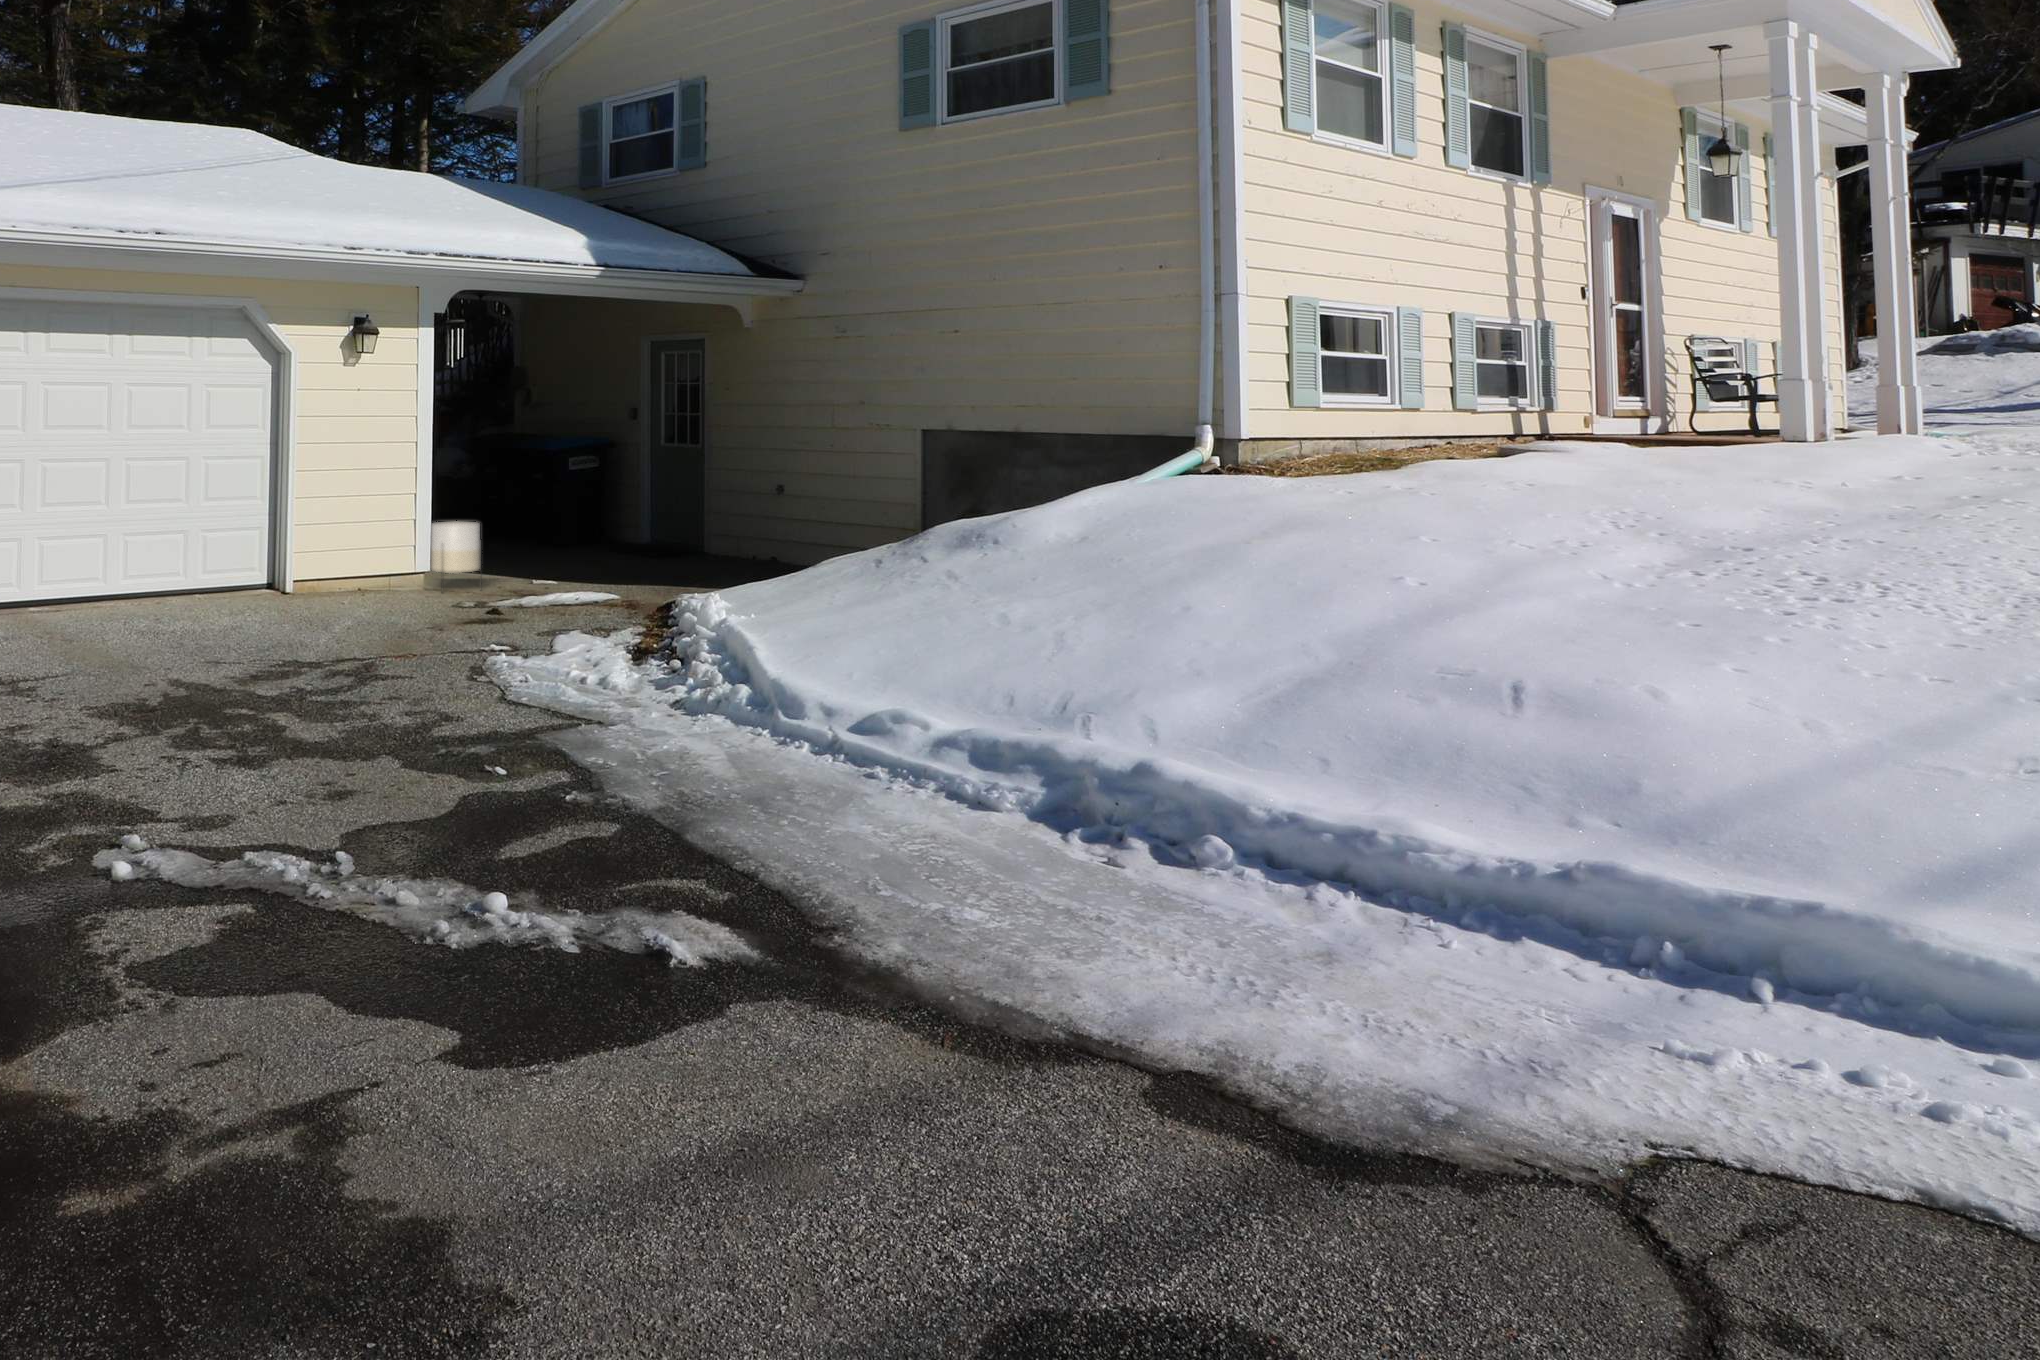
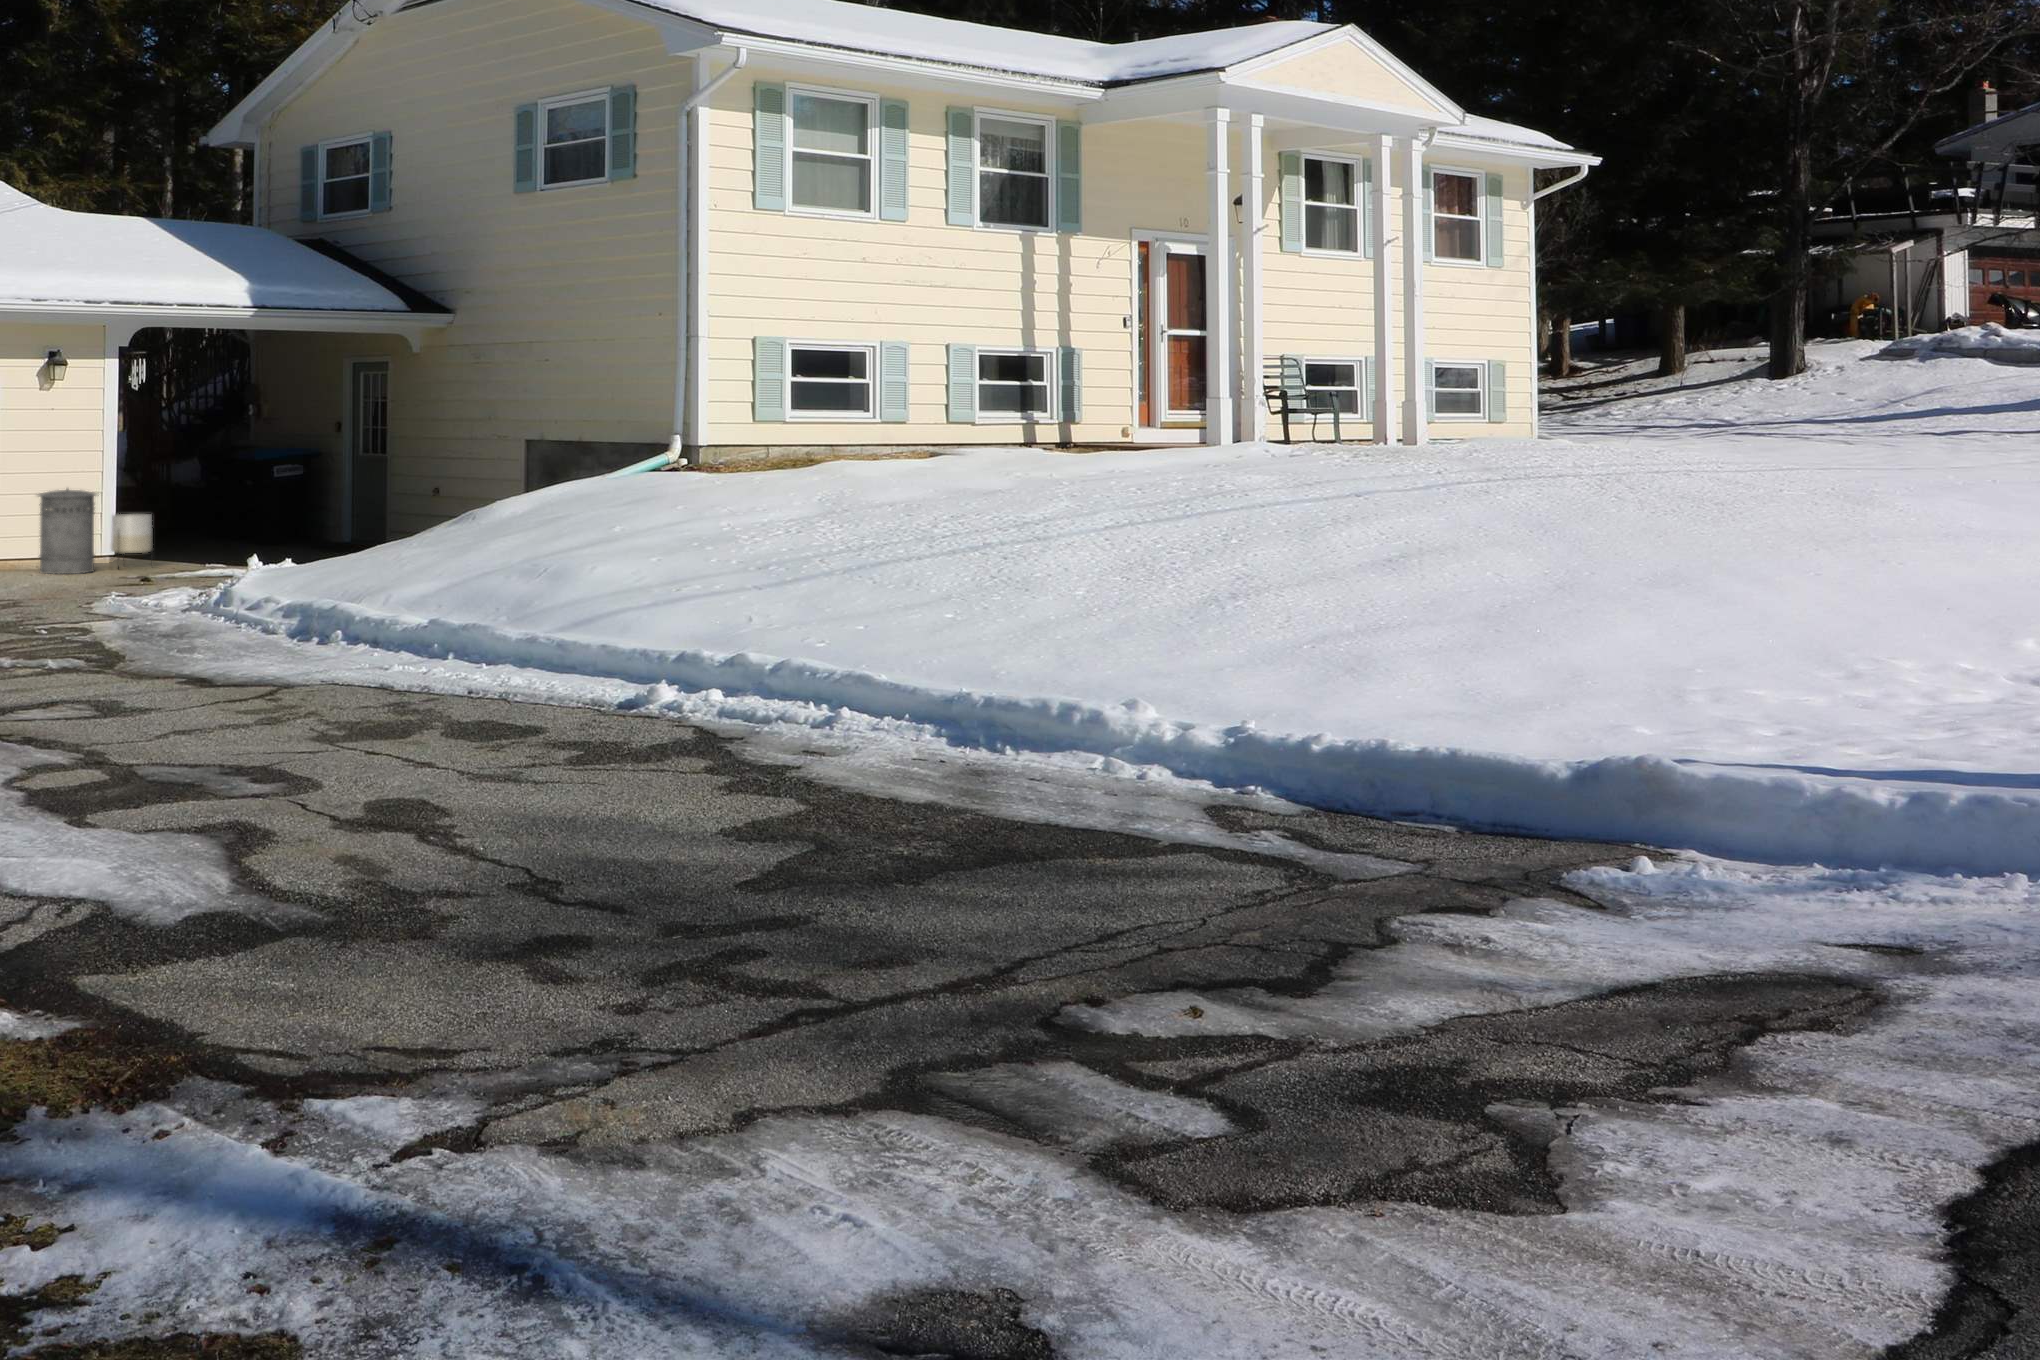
trash can: none [344,490,424,603] -> present [38,489,97,574]

